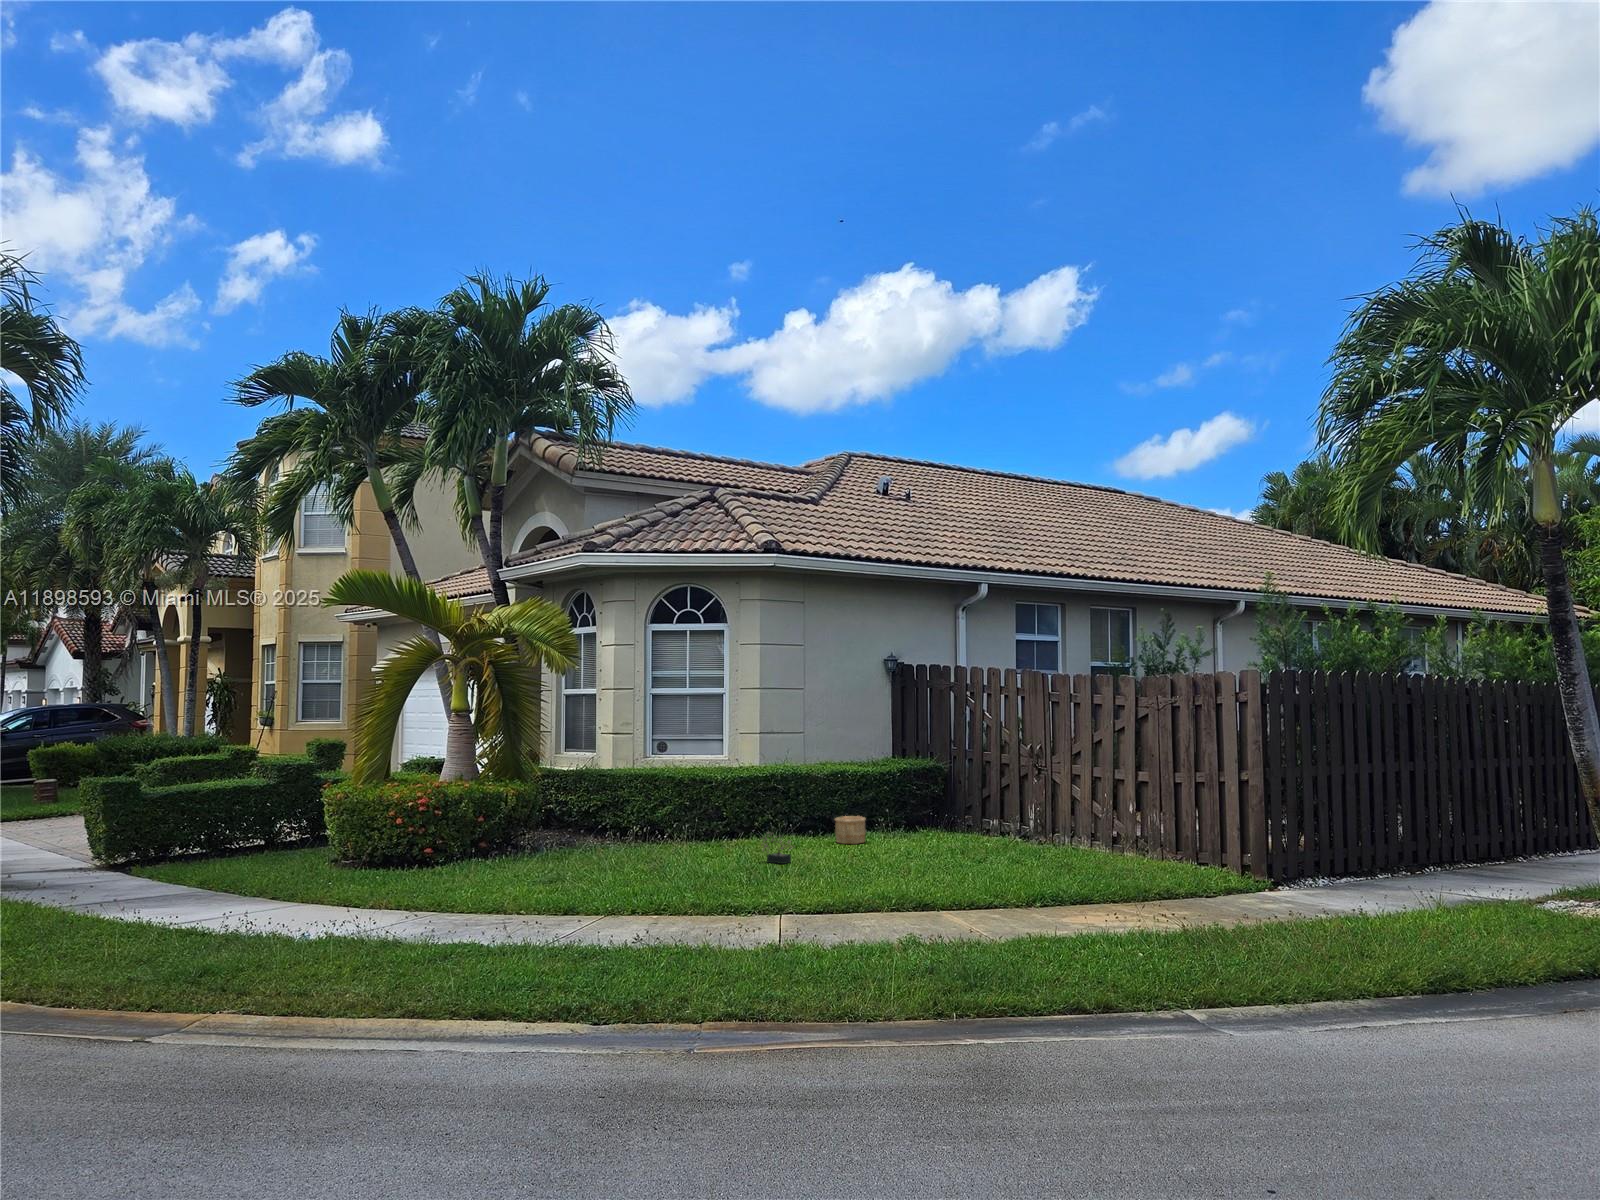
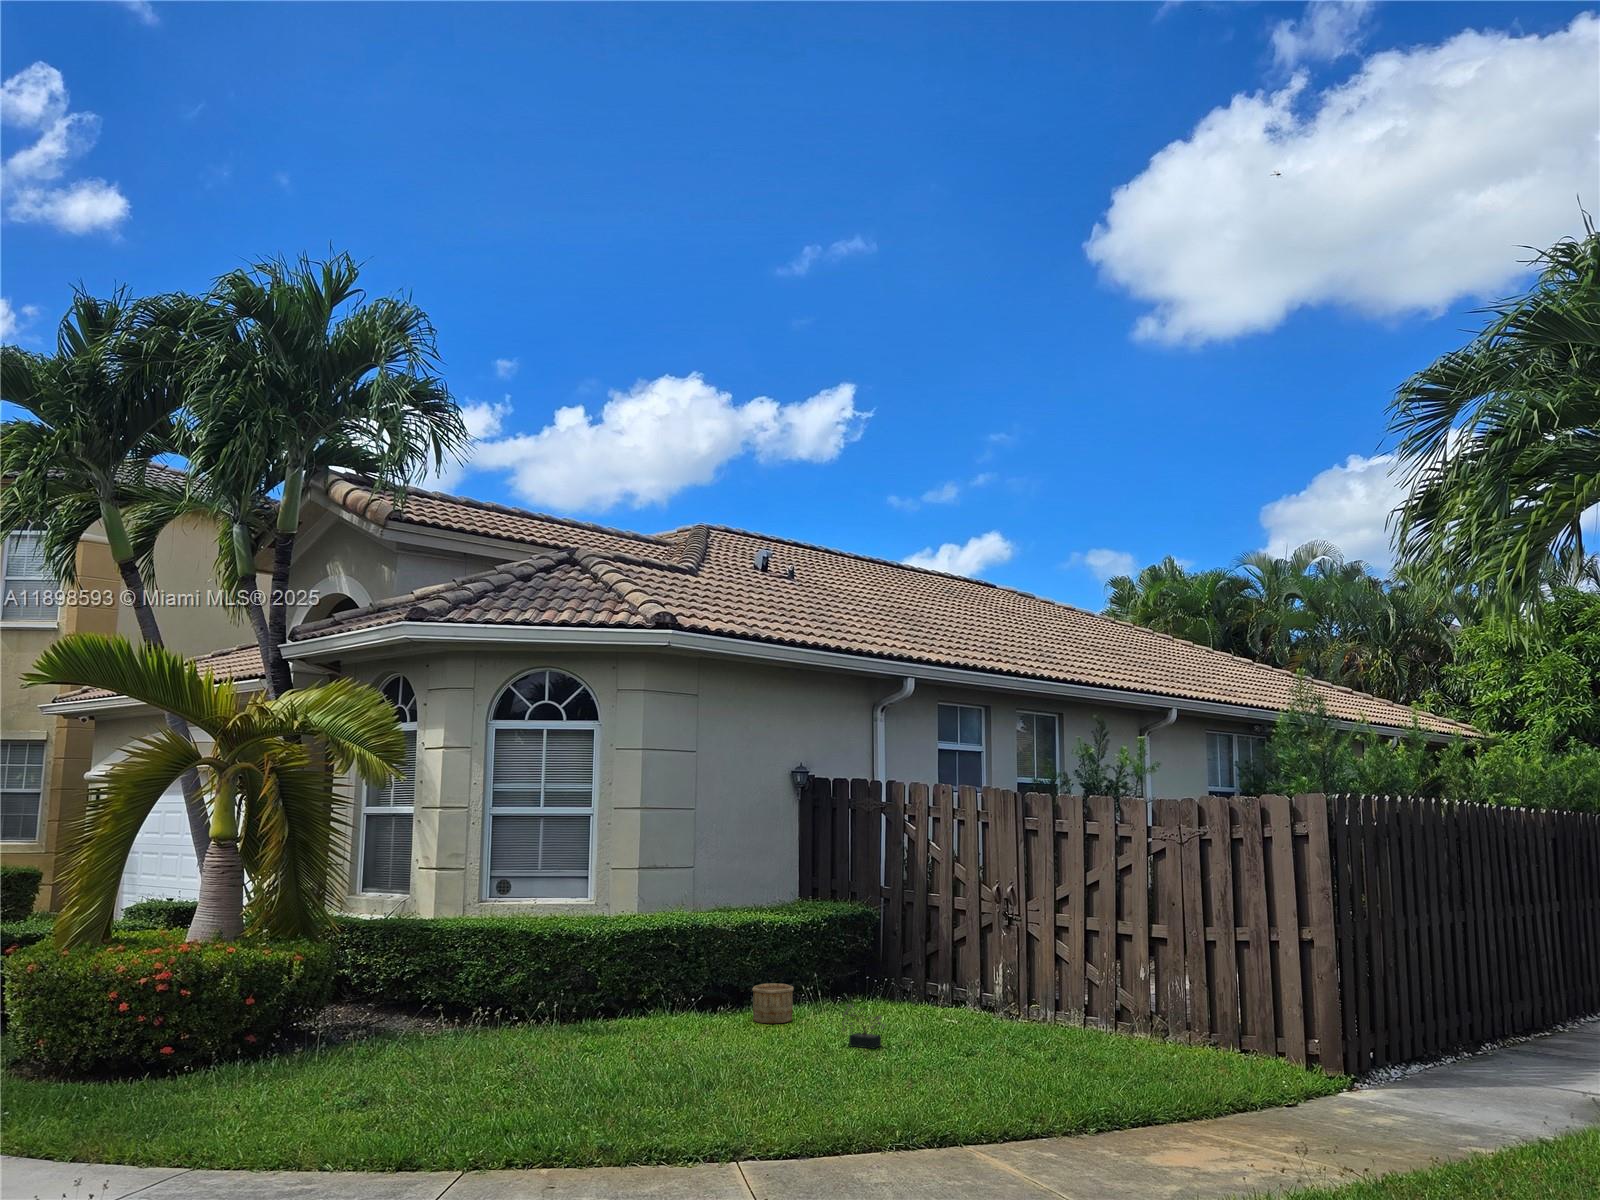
decorative plant: present [764,836,792,864] -> present [842,1004,885,1049]

